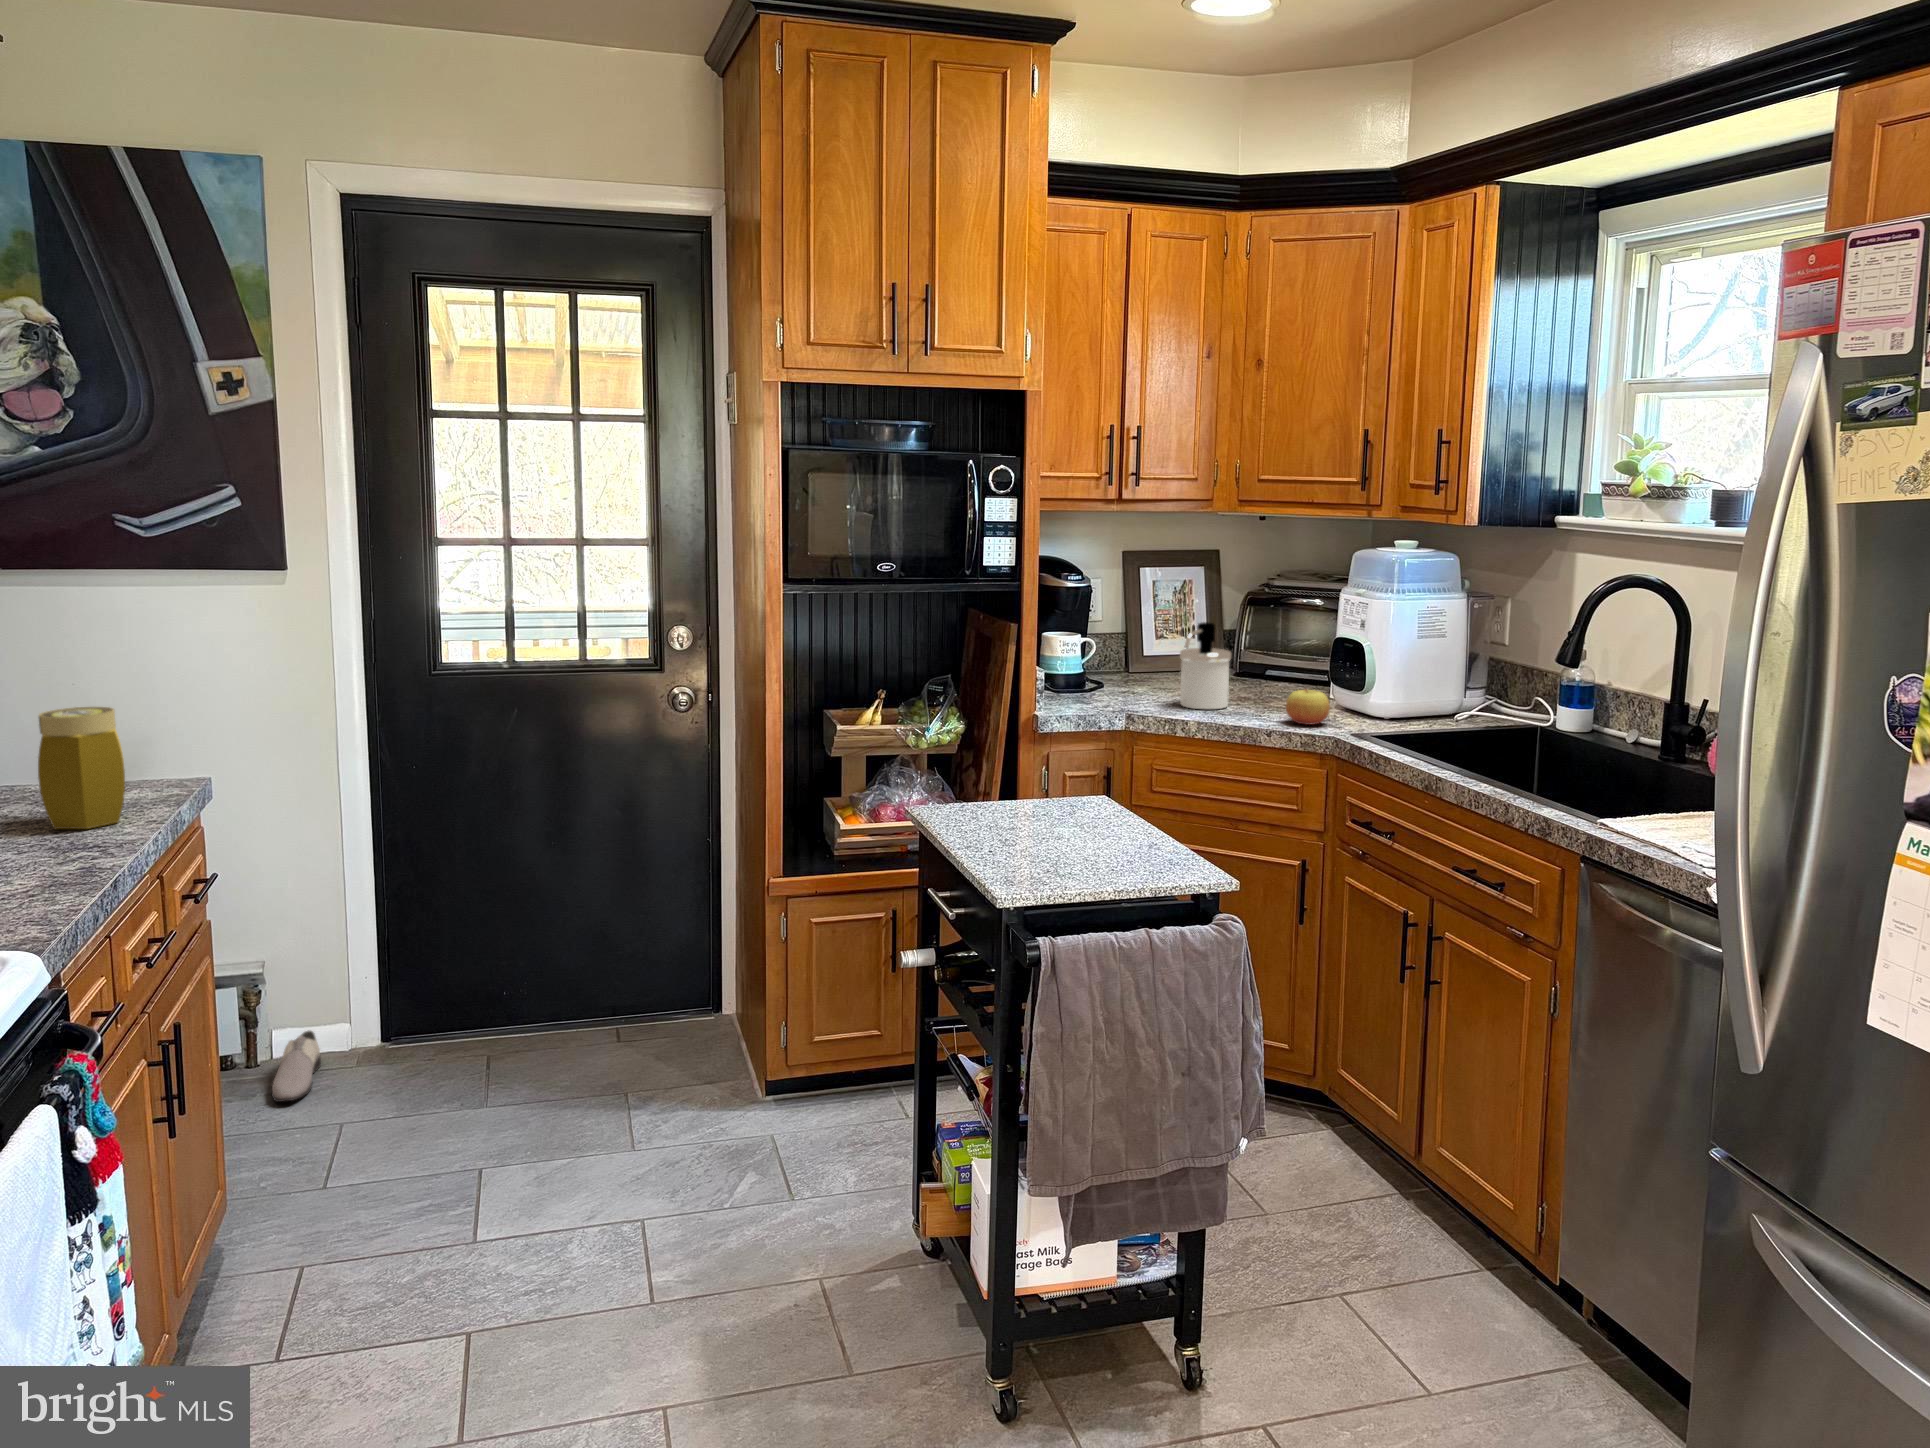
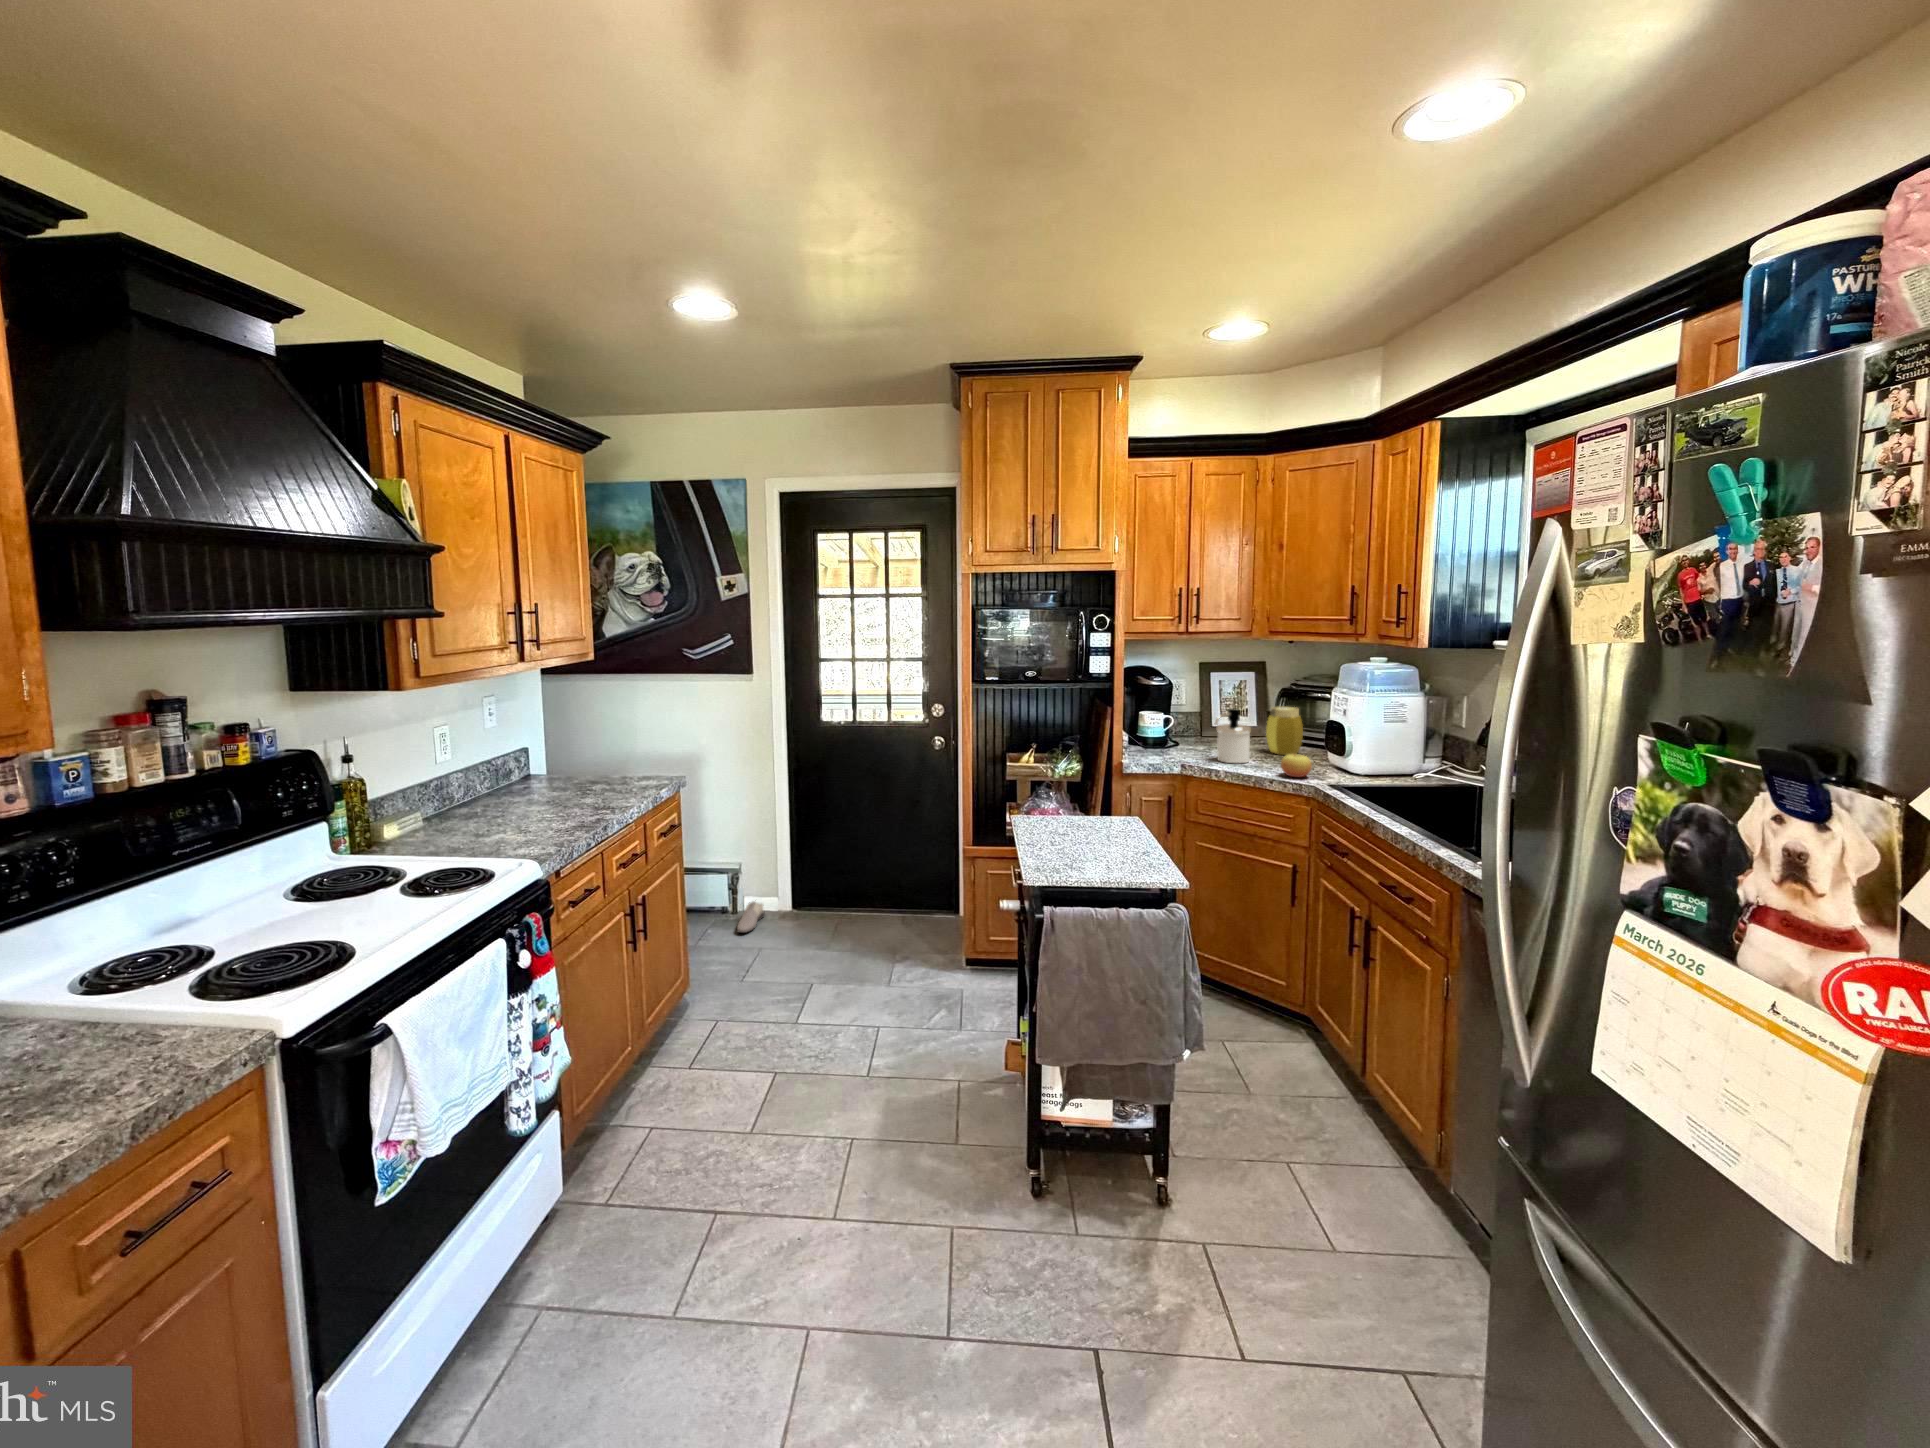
jar: present [38,707,125,829] -> present [1266,706,1303,755]

